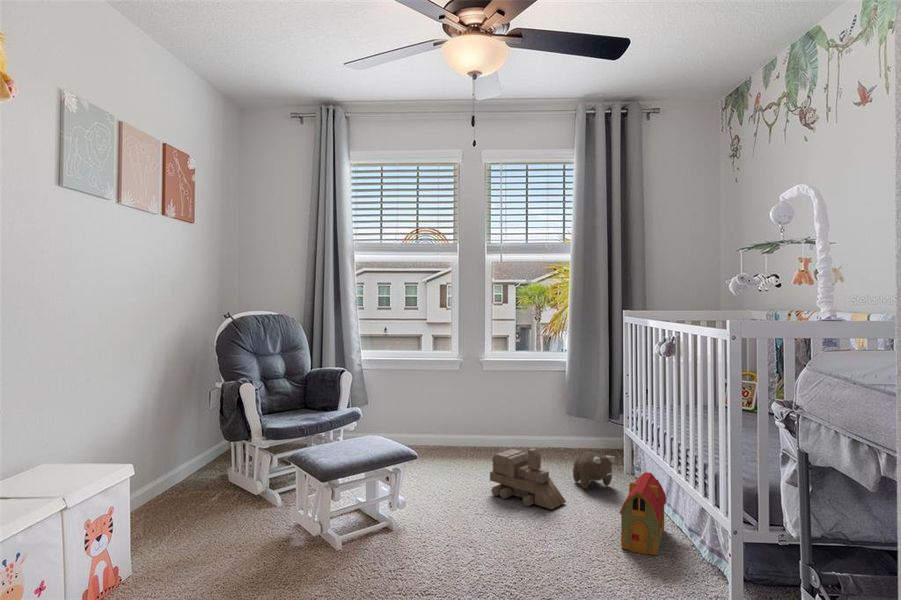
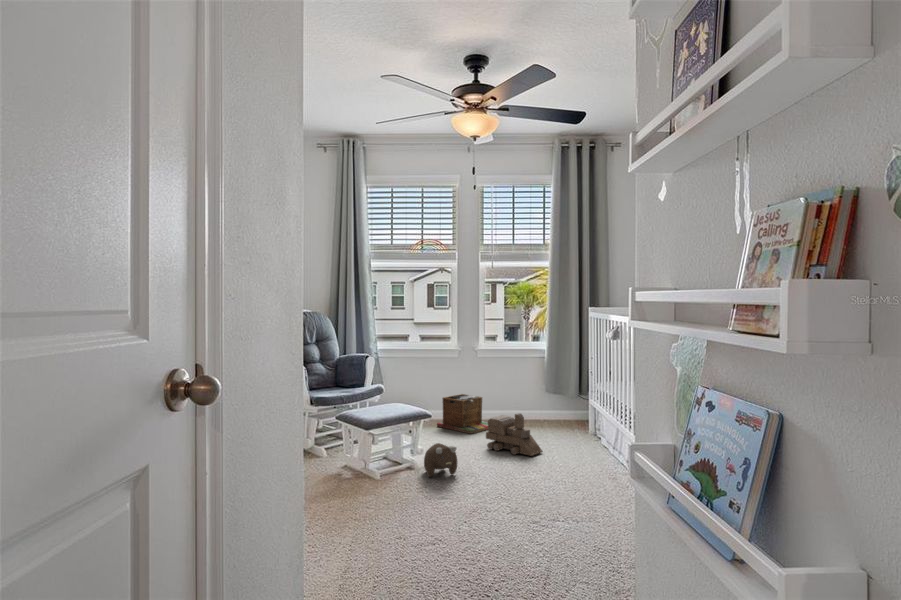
laundry basket: none [431,416,505,470] -> present [437,394,488,434]
plush toy: present [573,452,615,489] -> present [424,443,458,477]
toy house: present [619,472,666,555] -> none [578,426,612,479]

